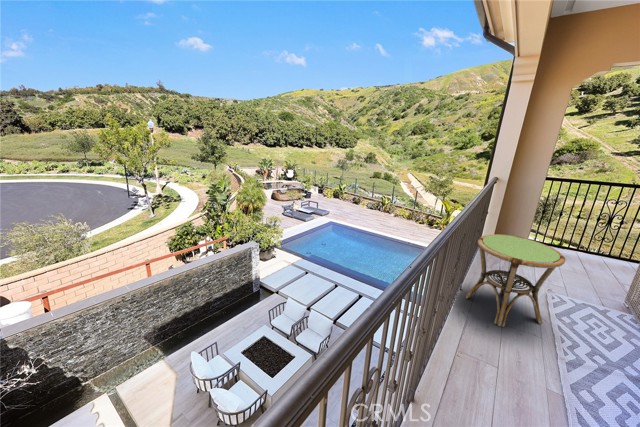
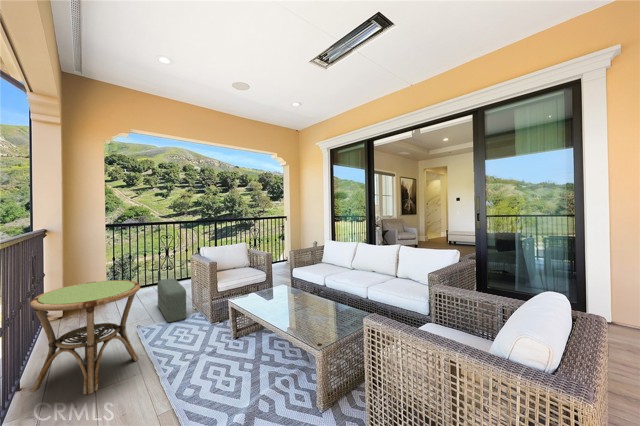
pouf: none [577,252,622,311] -> present [157,279,186,322]

